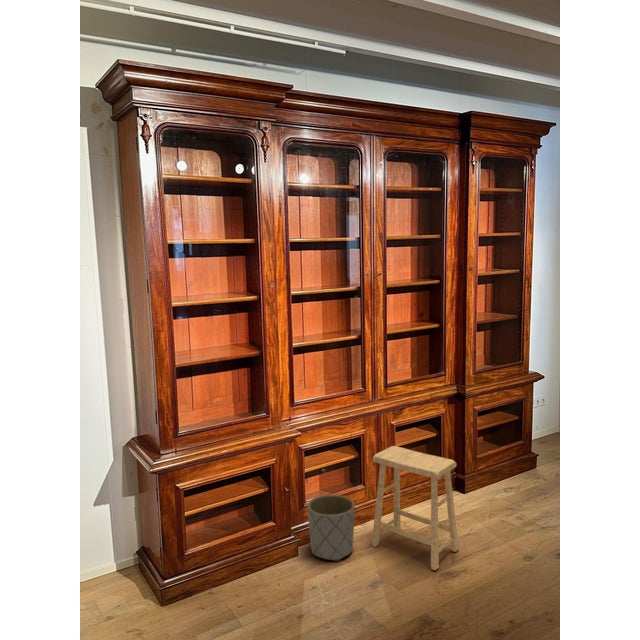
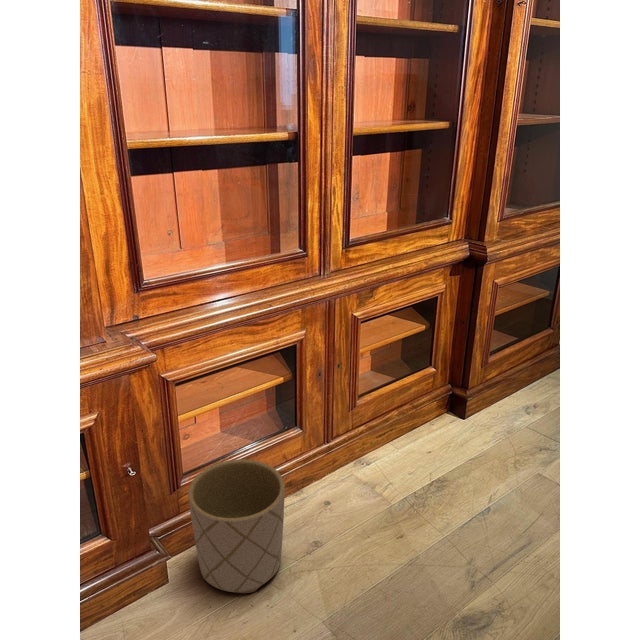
footstool: present [372,446,459,570] -> none [316,364,493,607]

